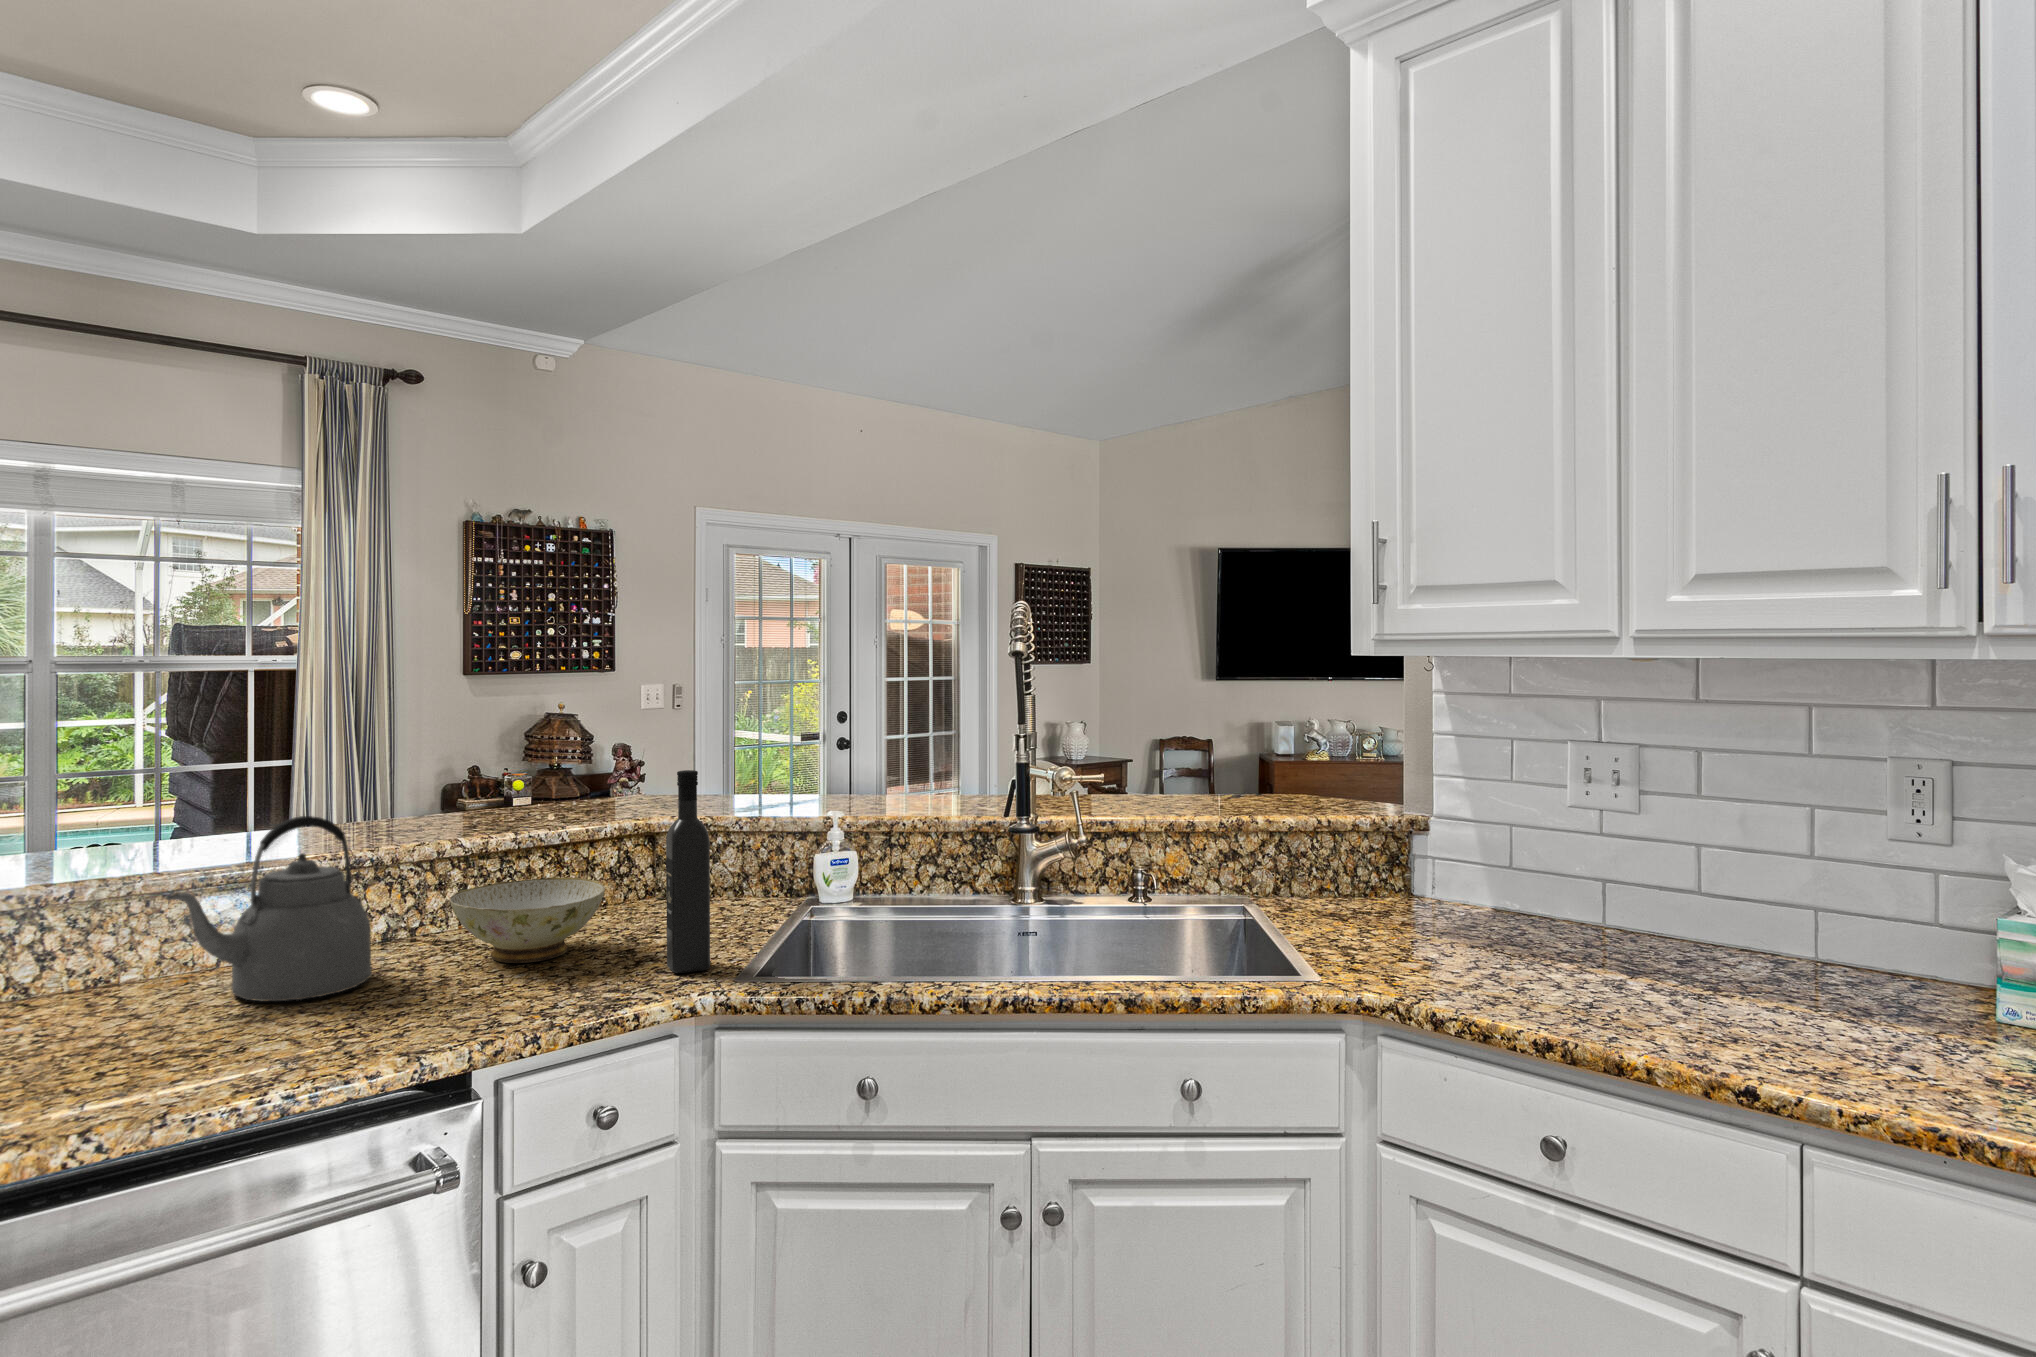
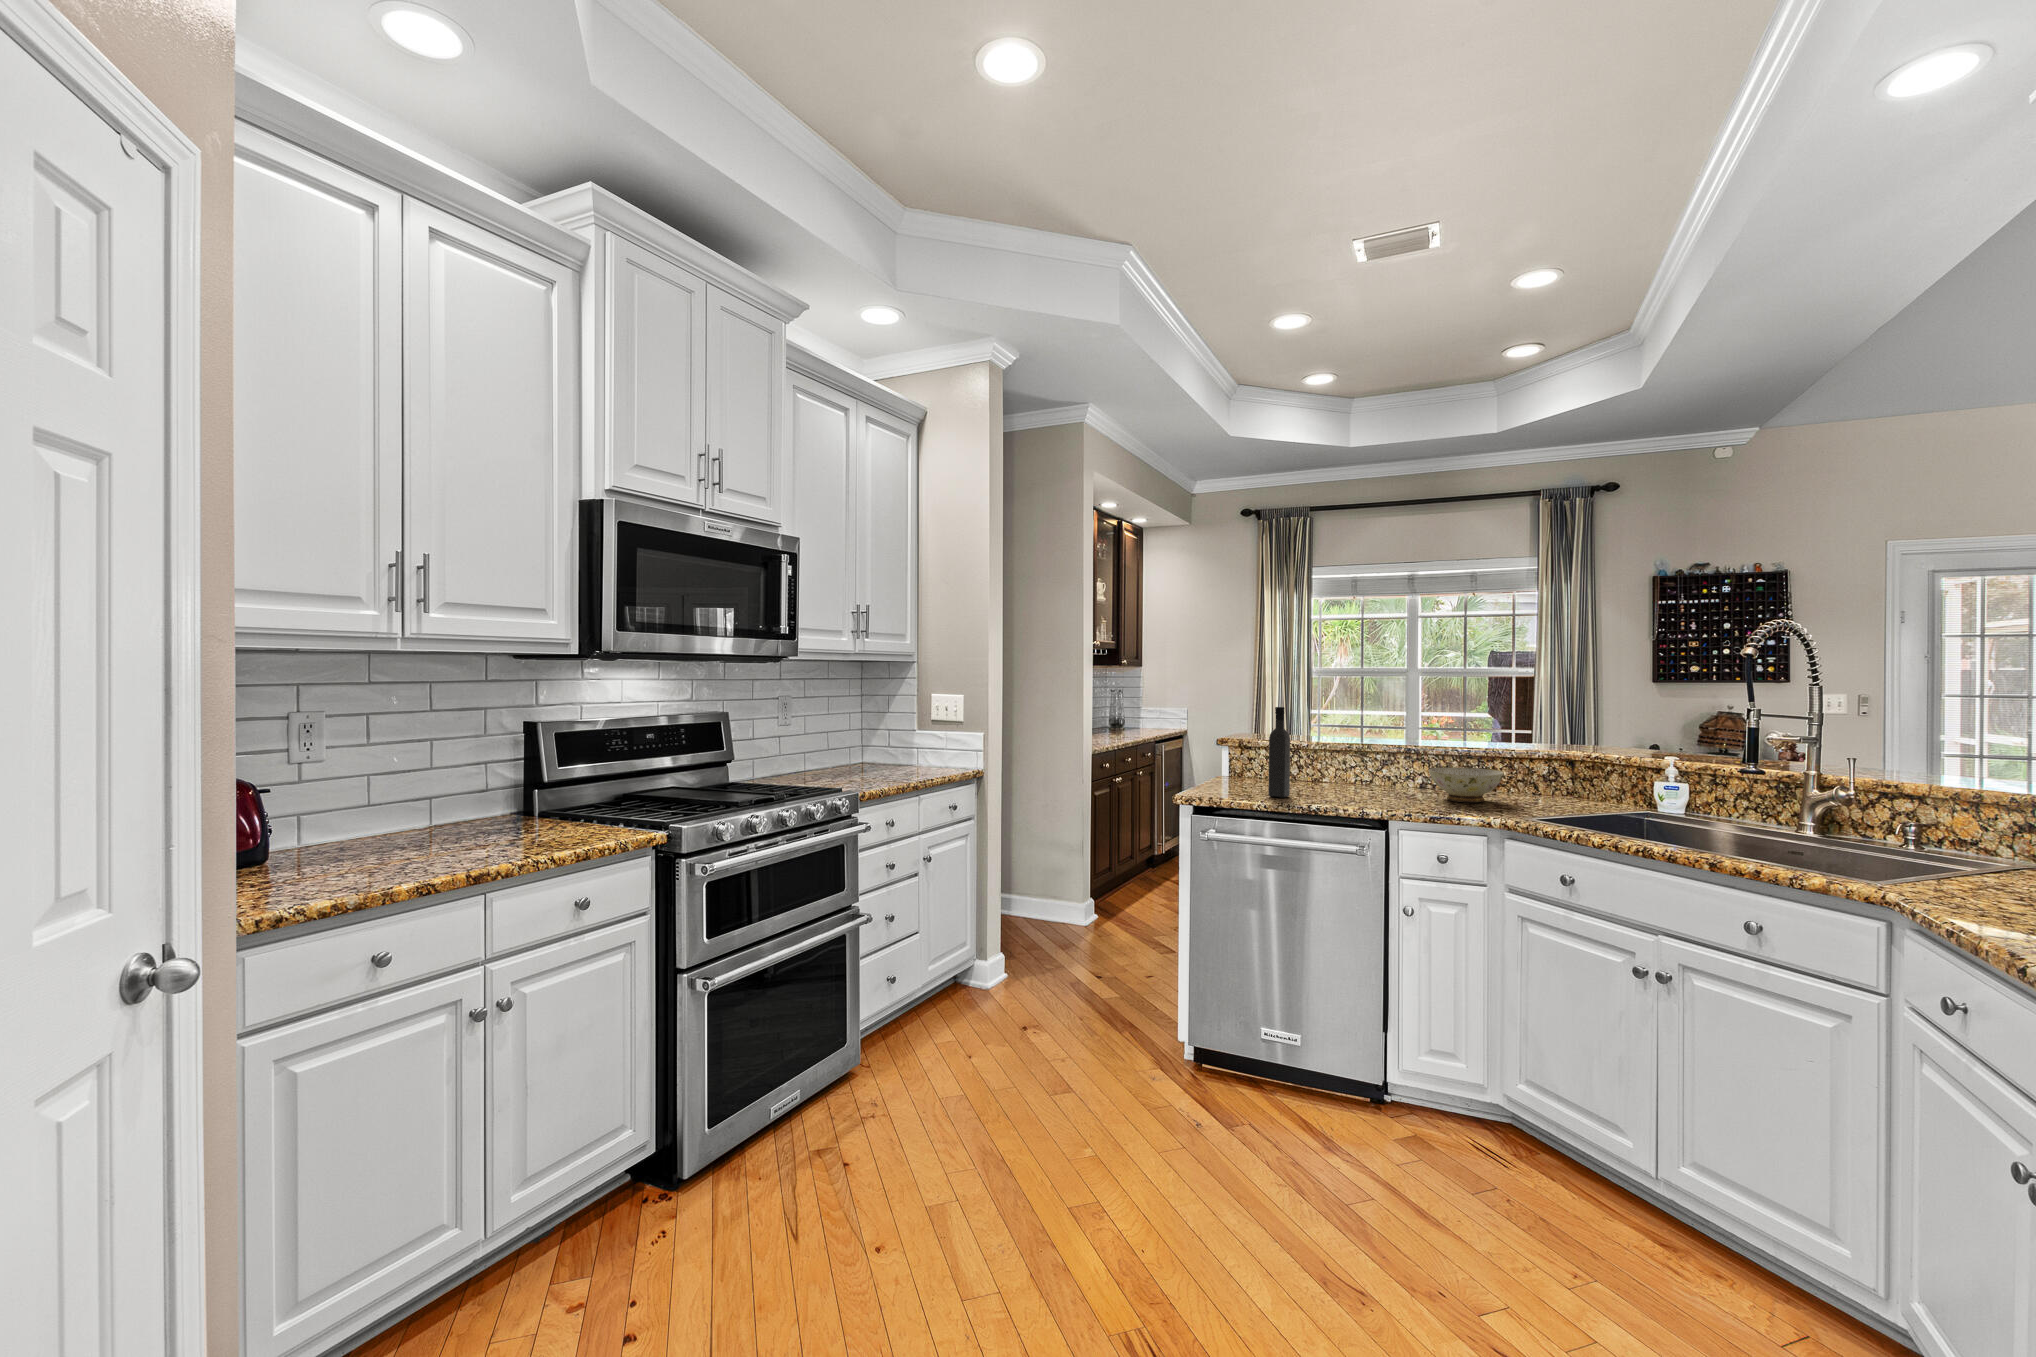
wine bottle: present [666,770,710,973] -> present [1269,707,1290,798]
kettle: present [166,816,372,1001] -> none [1318,723,1394,795]

